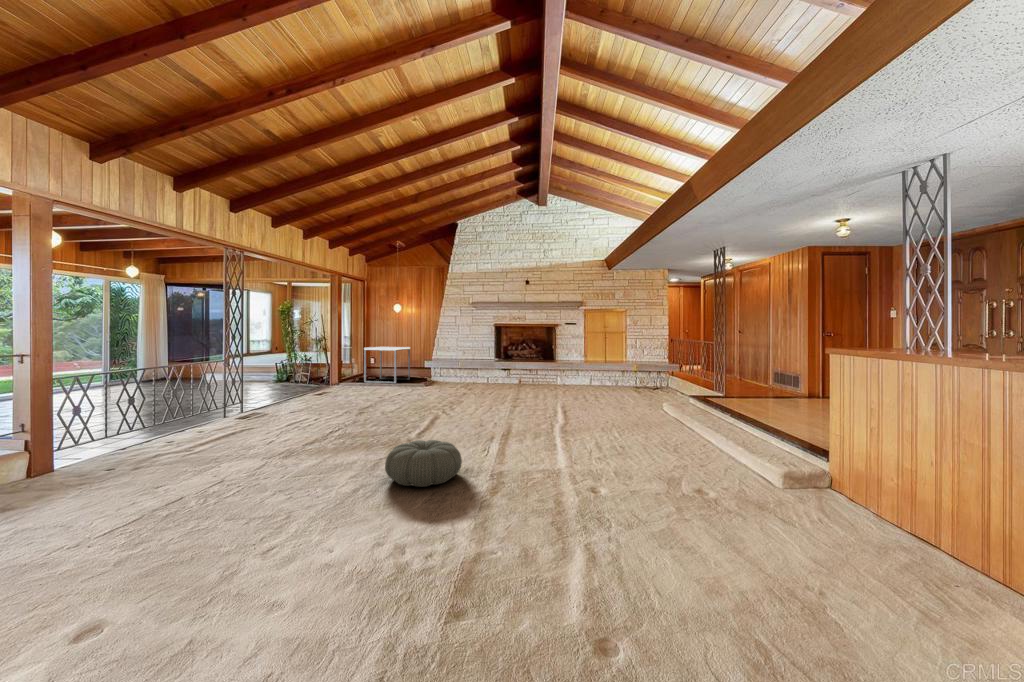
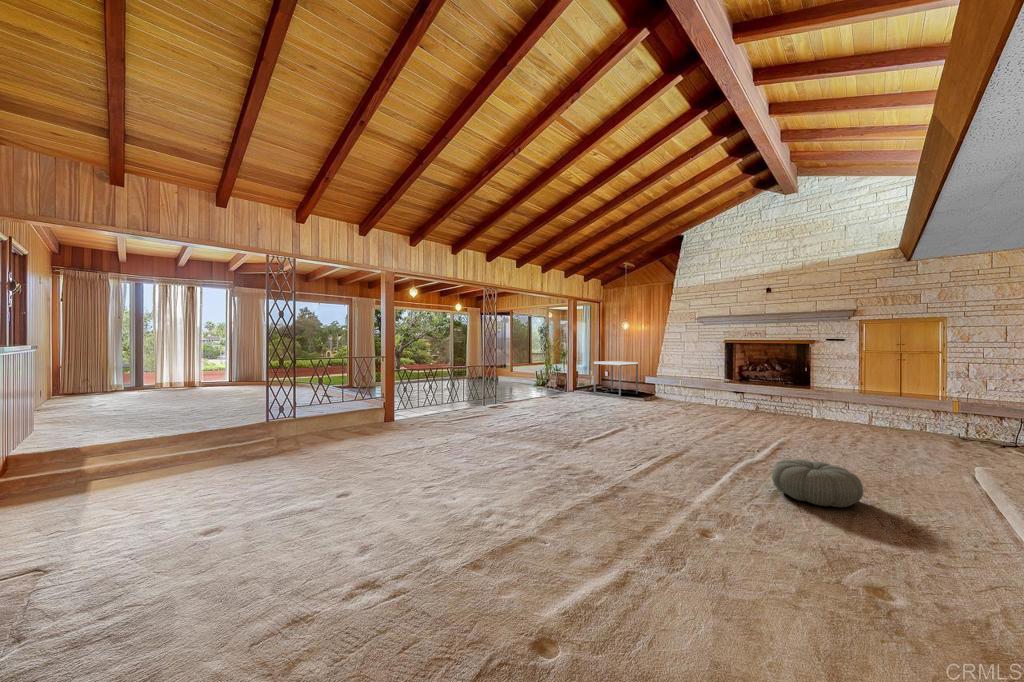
pouf: present [385,440,462,487] -> present [772,459,863,507]

